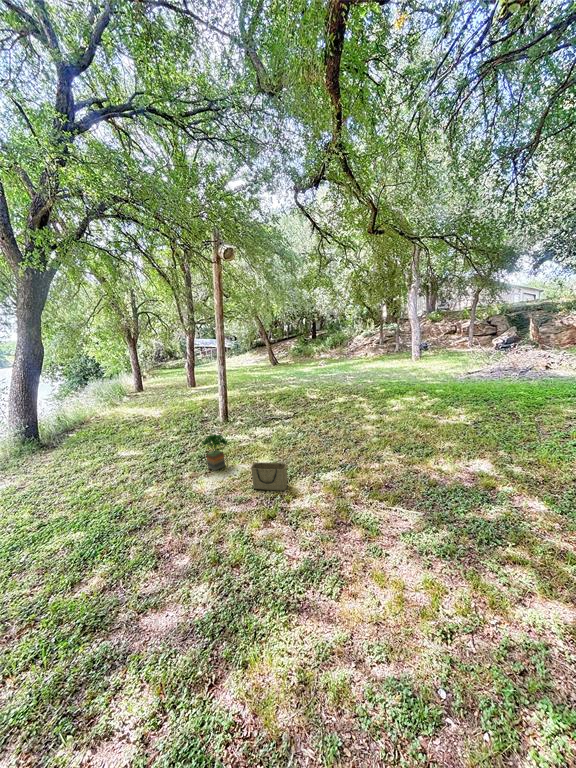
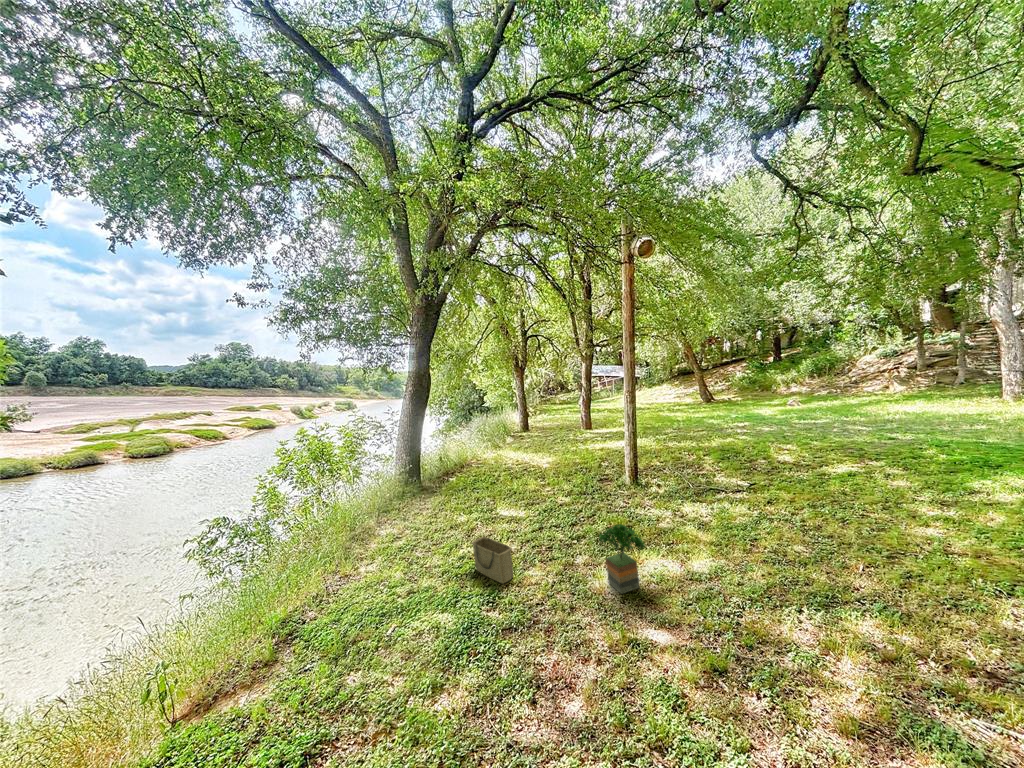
basket: present [250,462,288,490] -> present [472,537,513,584]

